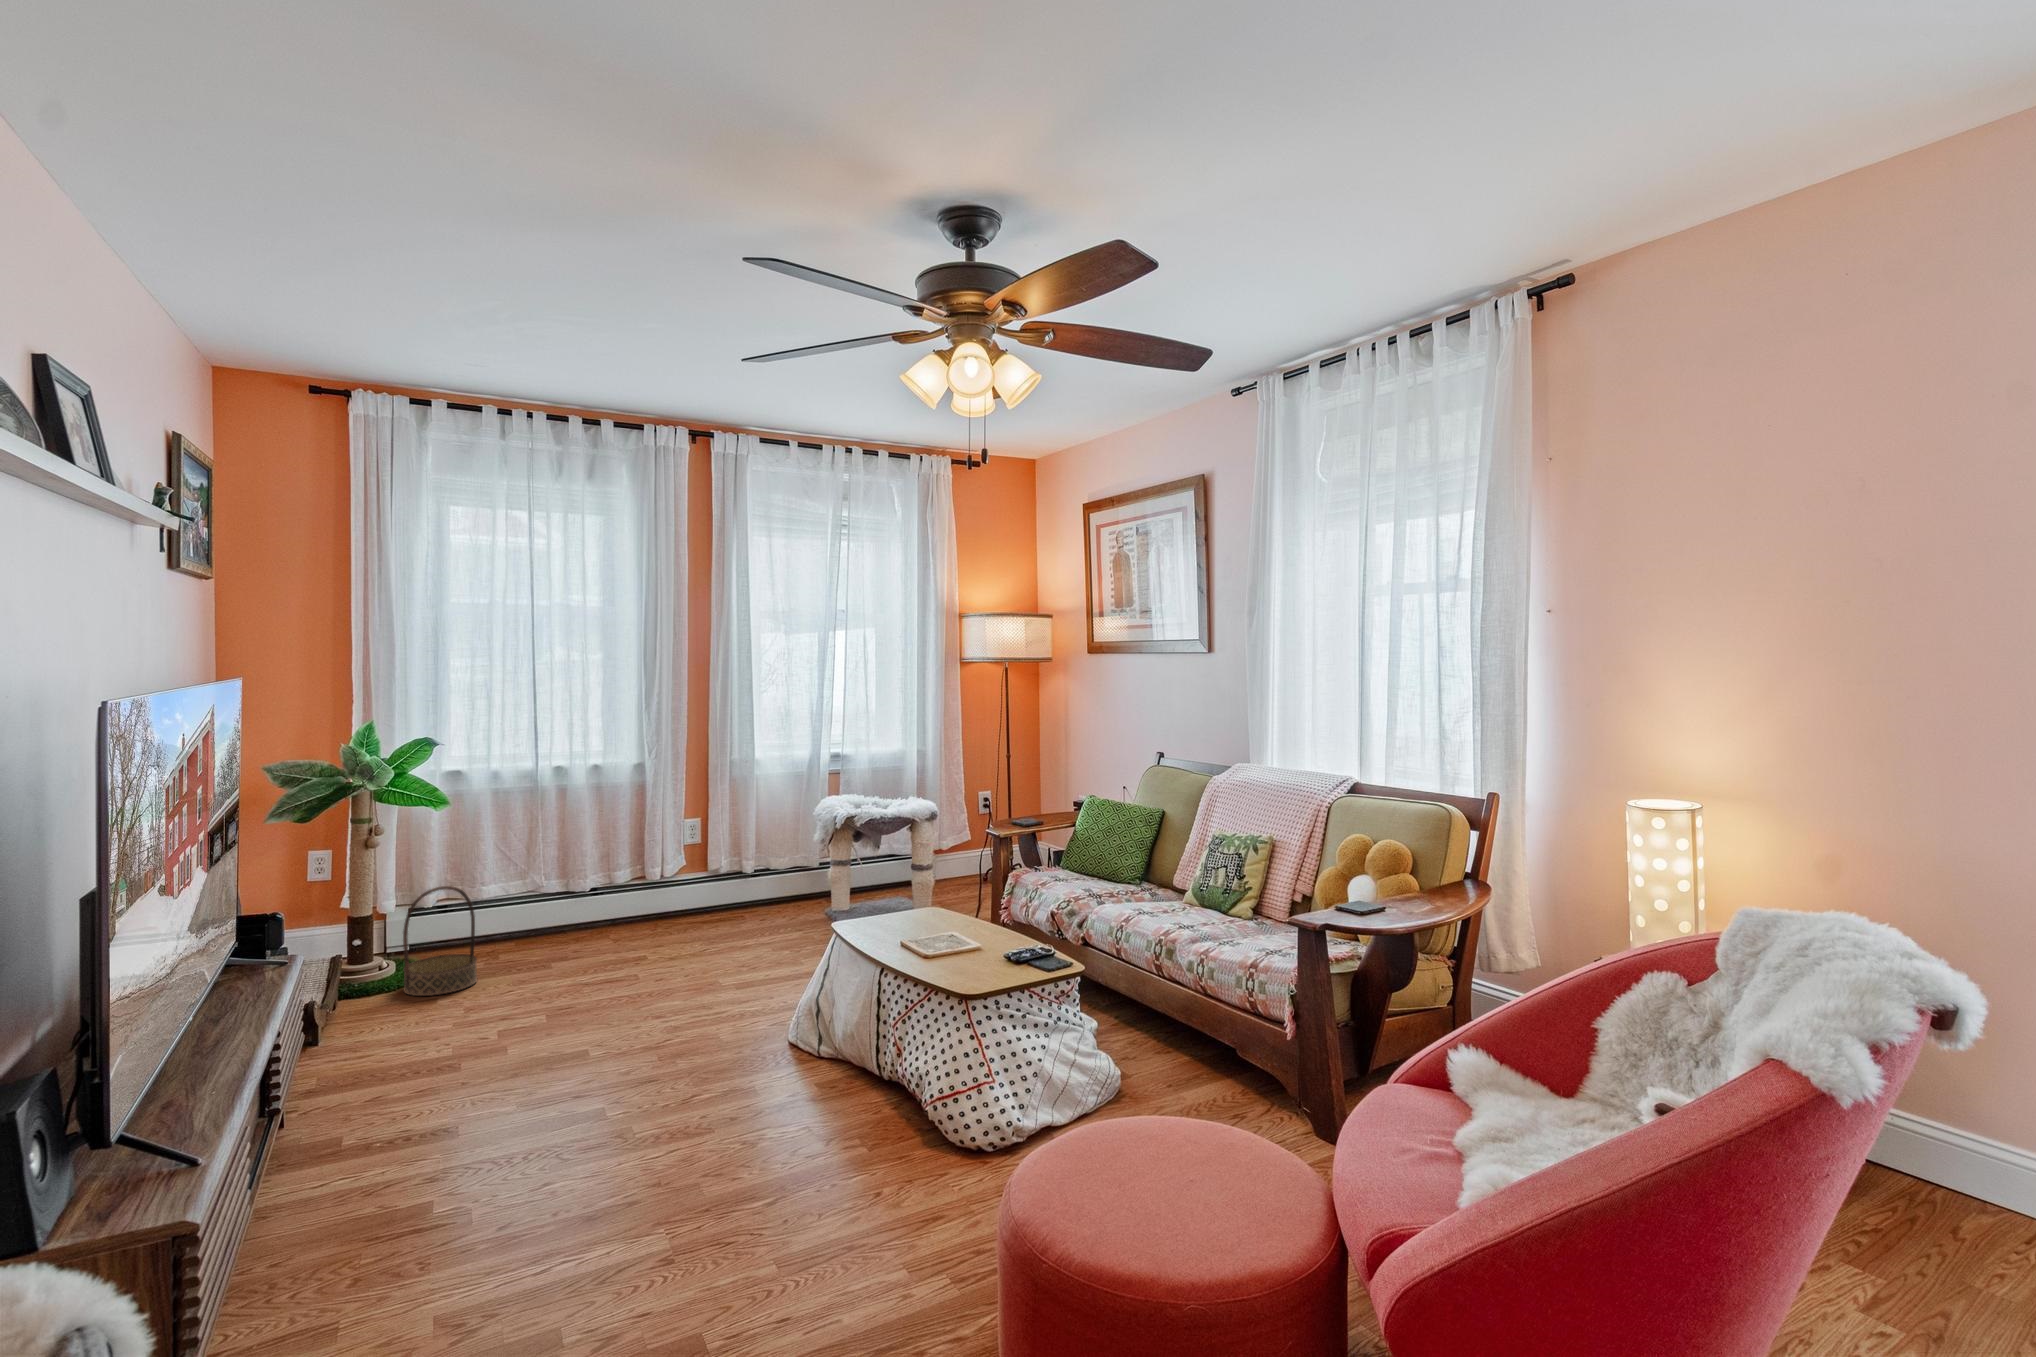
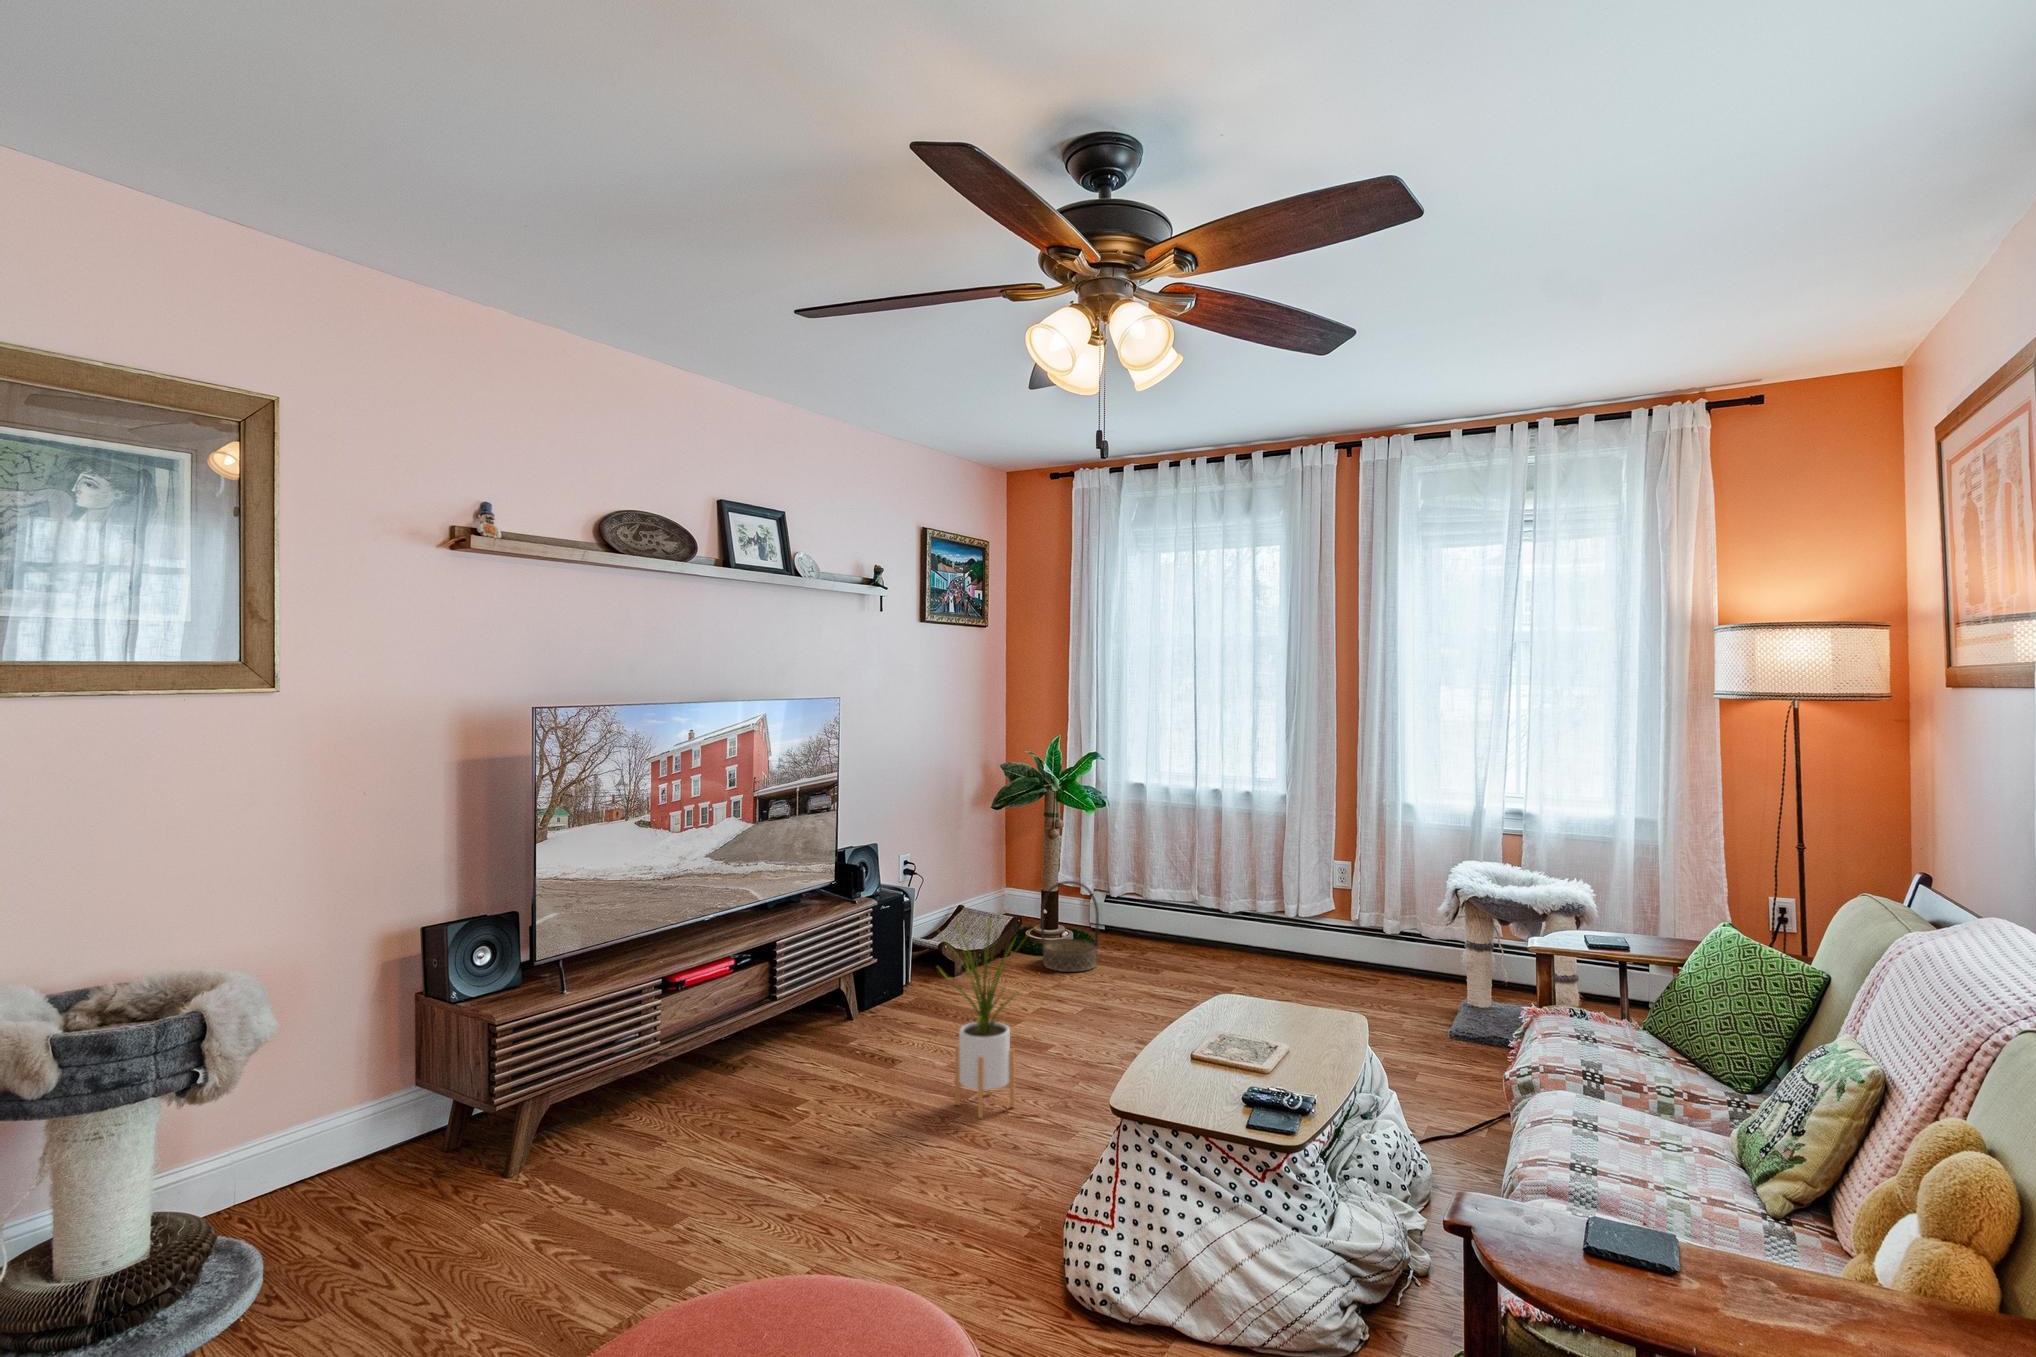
house plant: none [581,881,709,1118] -> present [937,918,1029,1118]

